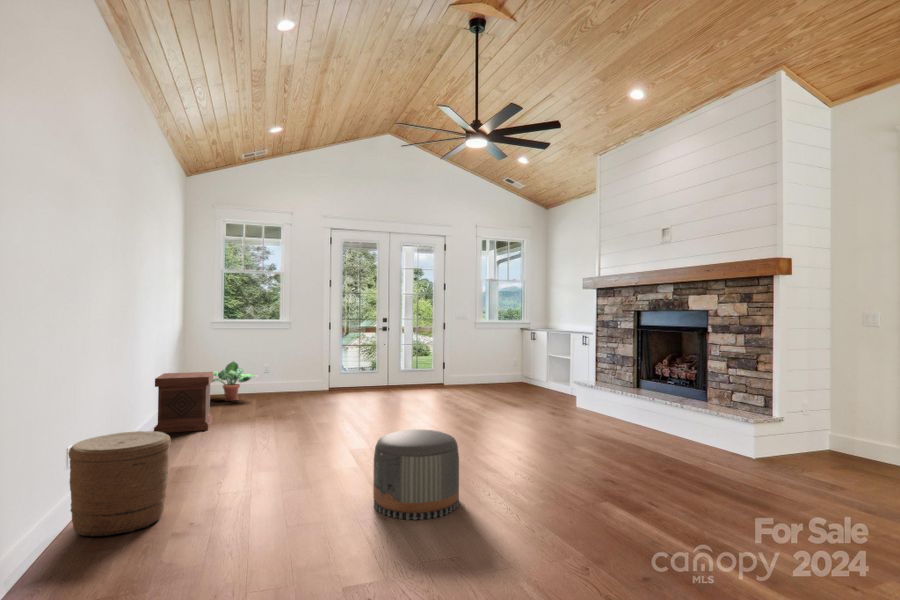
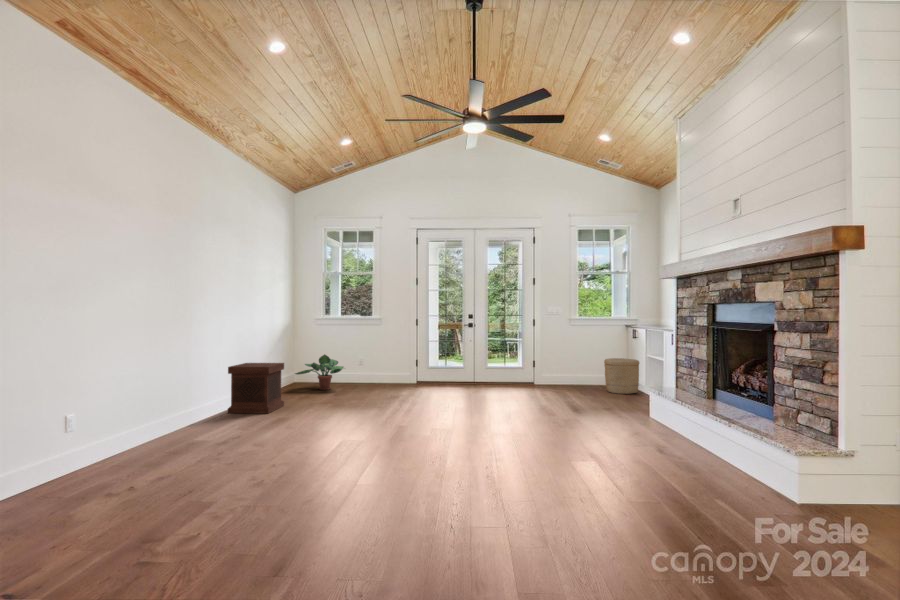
pouf: present [373,429,459,520] -> none [282,425,370,514]
woven basket: present [69,431,171,536] -> present [604,358,639,394]

